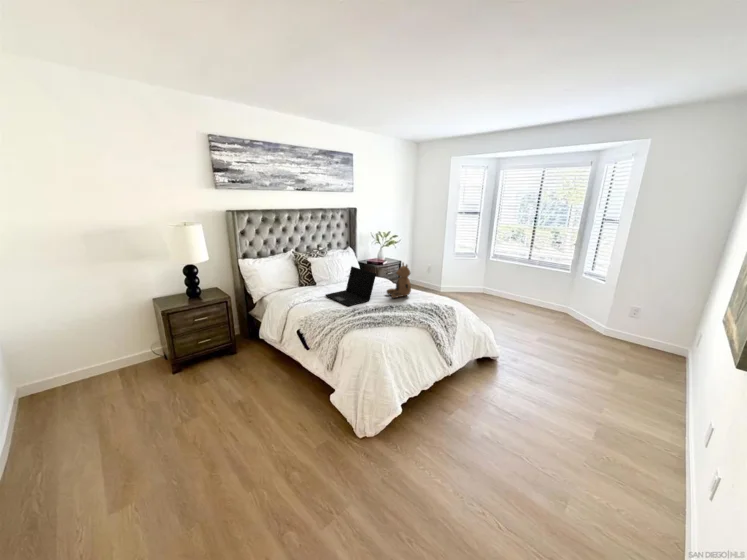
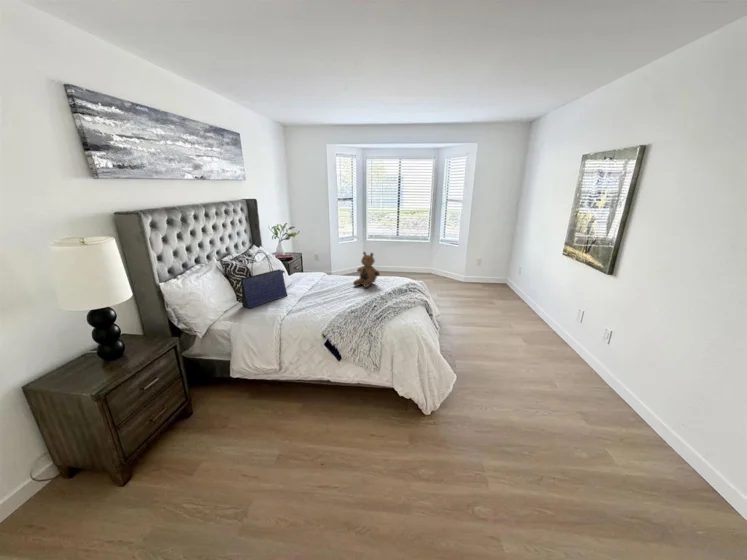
tote bag: none [290,248,331,291] -> present [240,252,287,308]
laptop: present [325,267,376,306] -> none [301,265,353,306]

